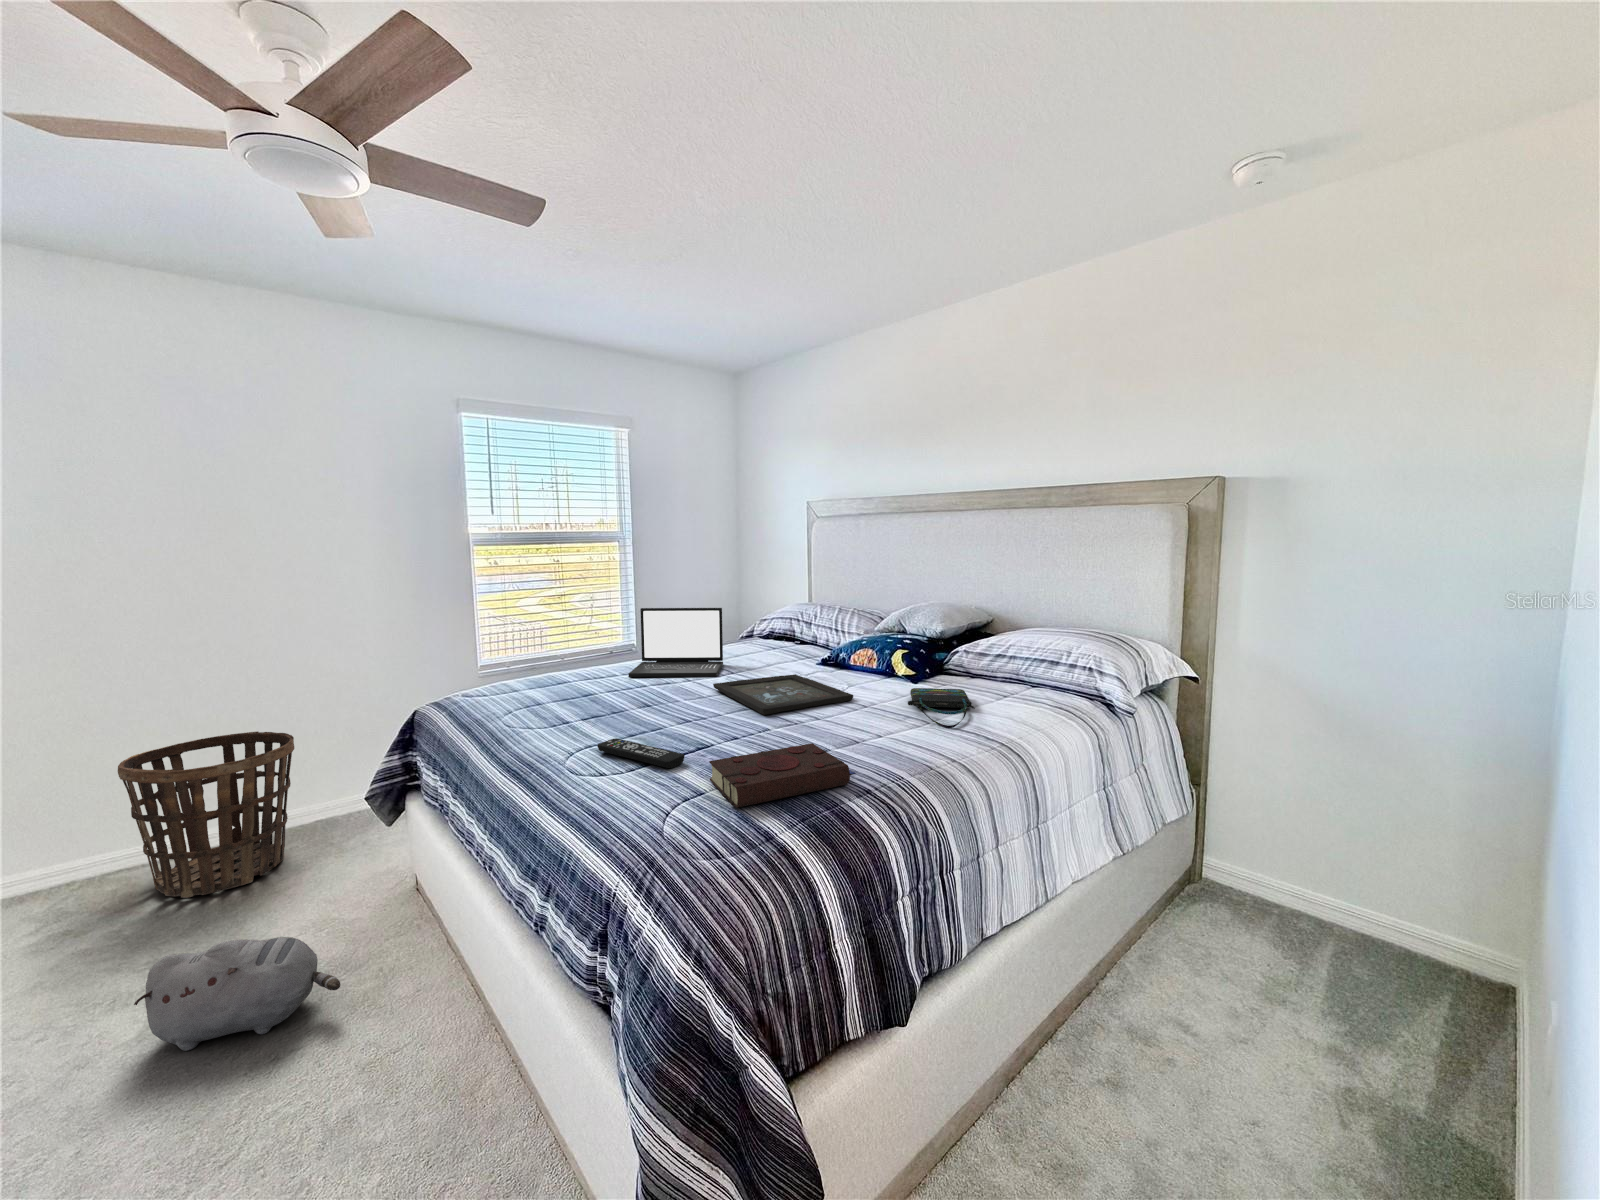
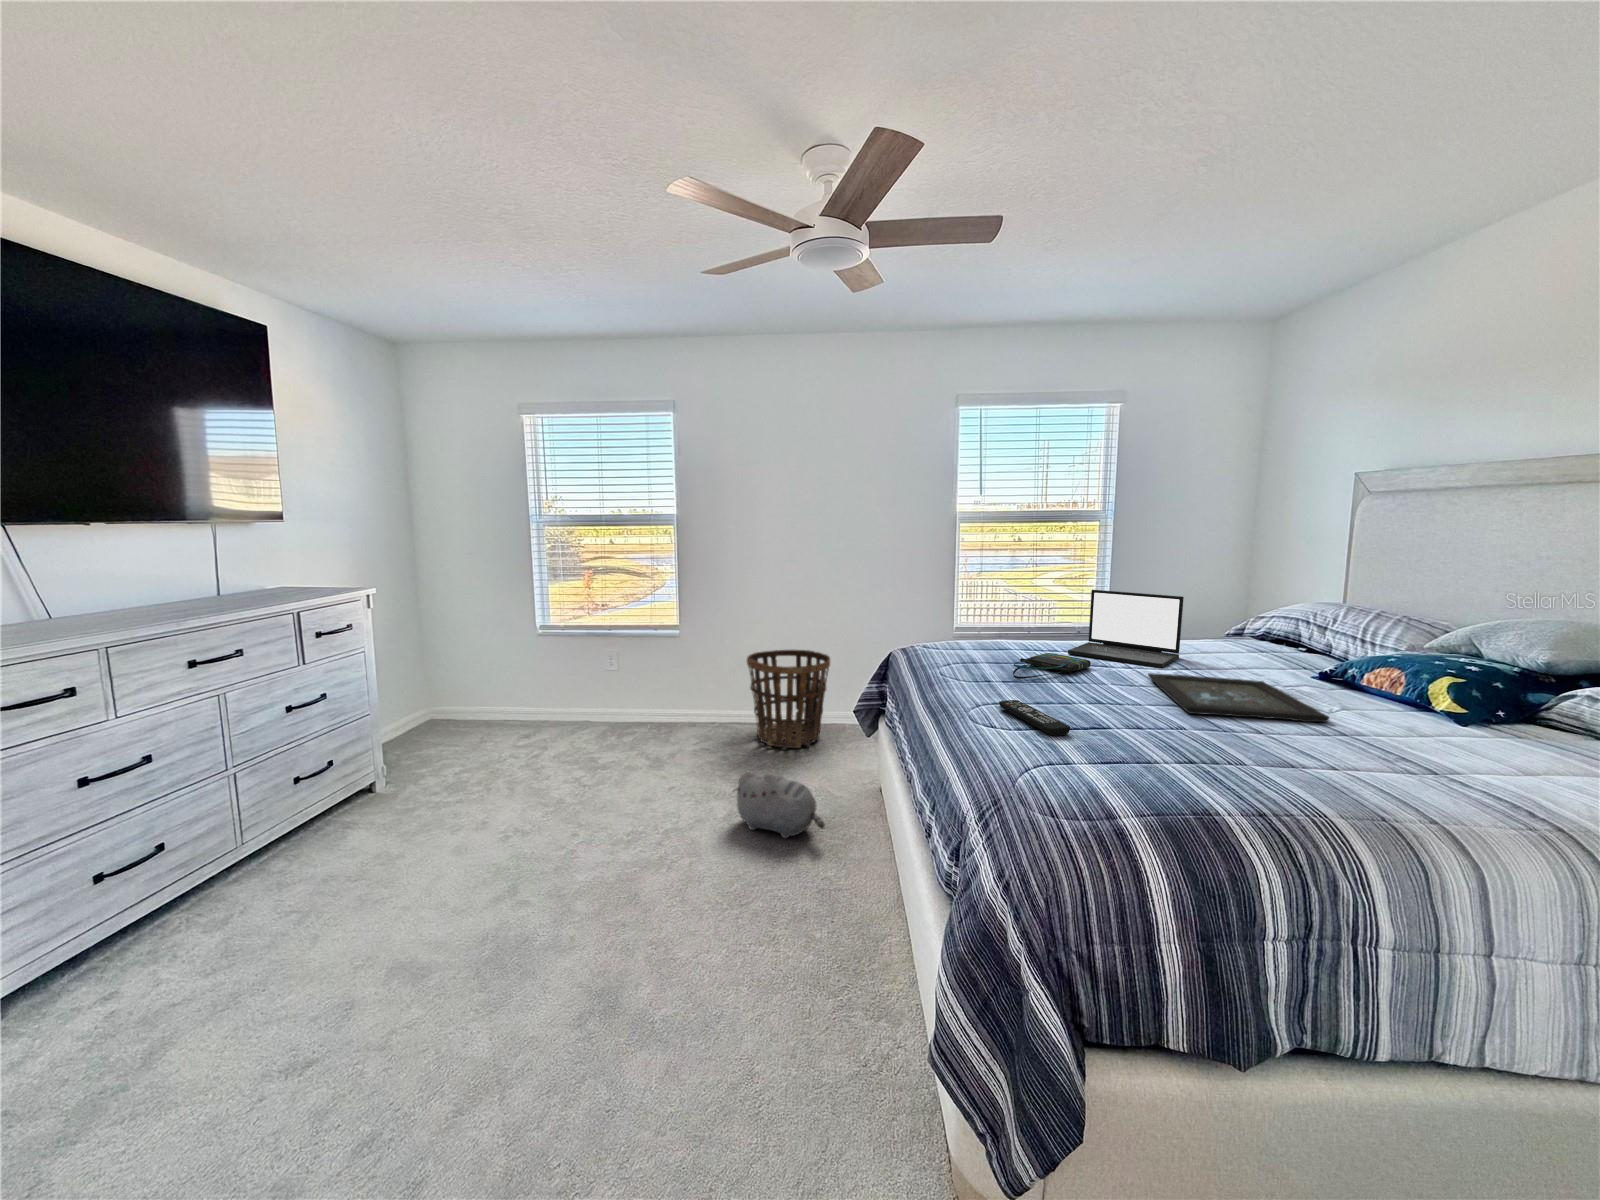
tote bag: present [908,688,974,728] -> present [1013,653,1091,679]
book: present [709,743,854,808] -> none [1082,736,1261,801]

